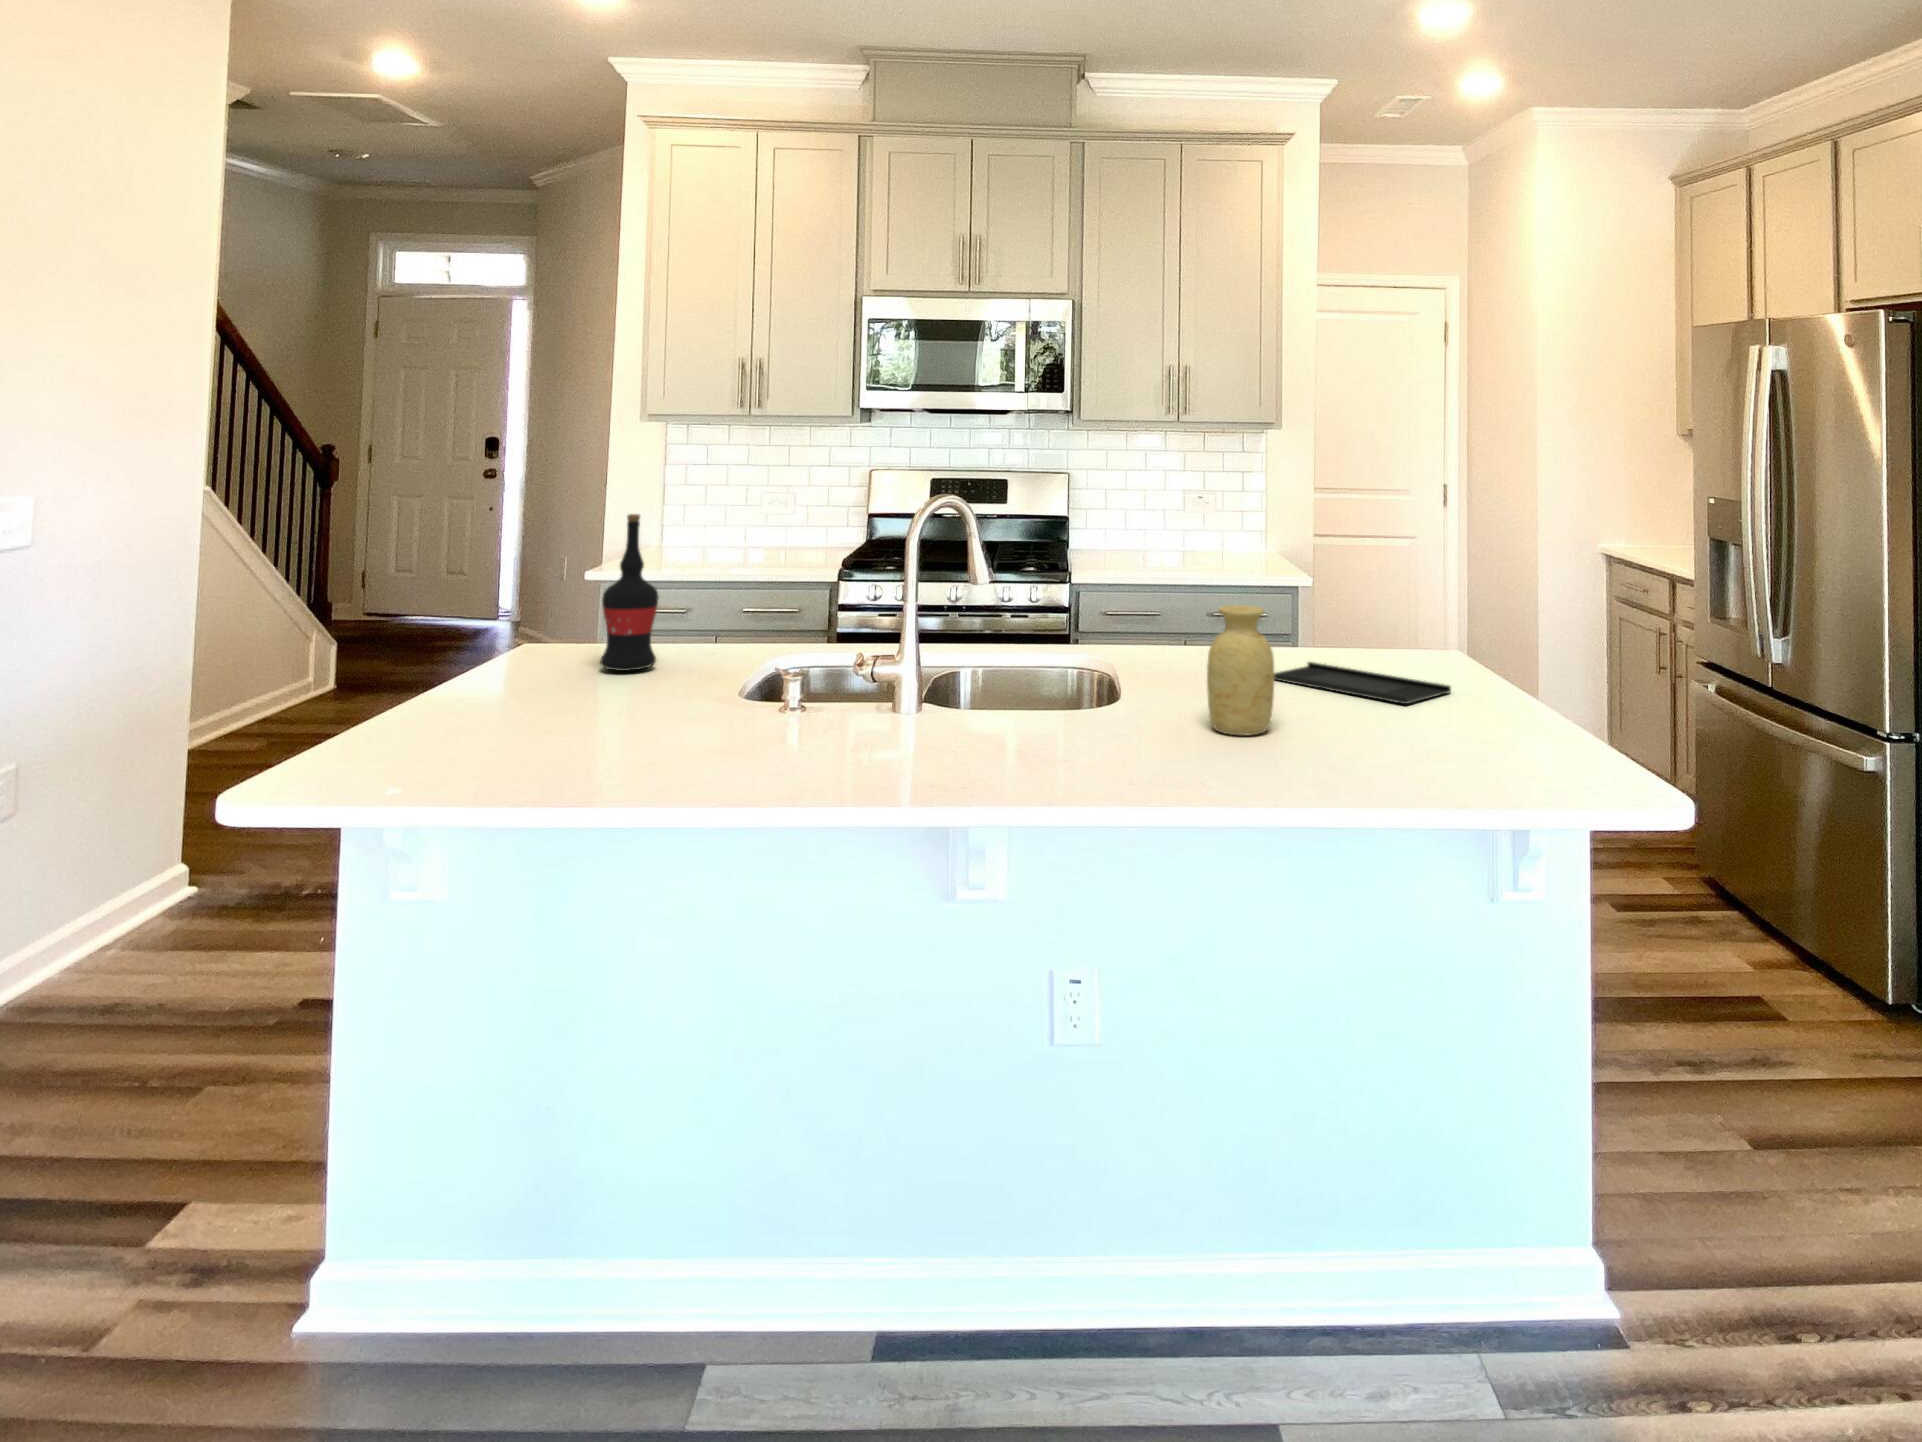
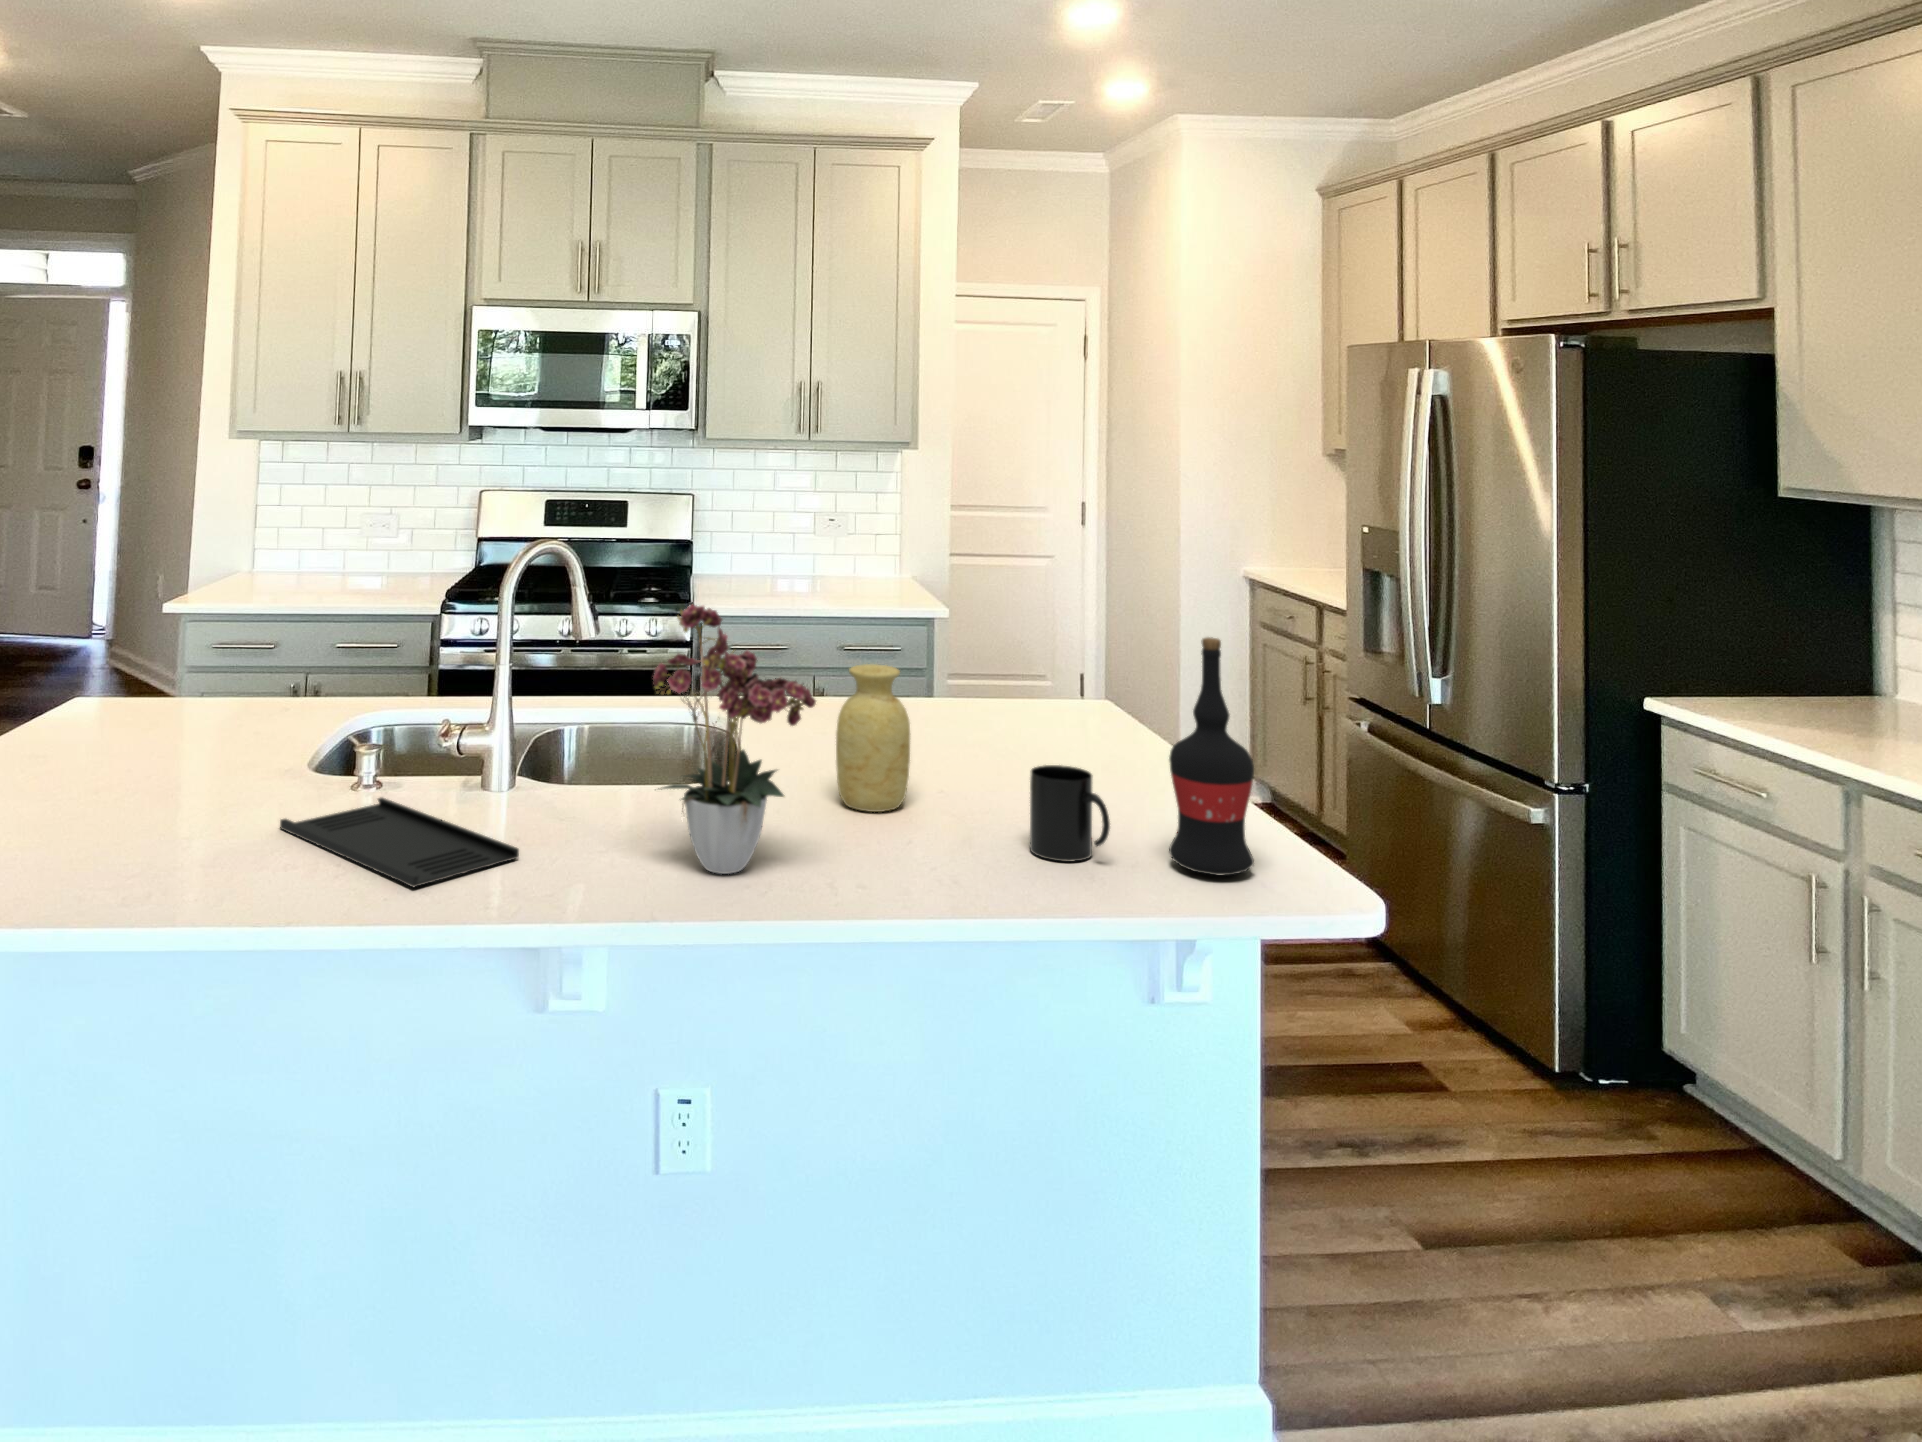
wine bottle: present [600,514,659,671] -> present [1169,637,1254,876]
flower arrangement: none [1035,532,1199,780] -> present [653,605,816,874]
tray: present [1274,662,1451,704] -> present [280,798,519,887]
mug: none [1381,690,1453,773] -> present [1030,765,1110,862]

